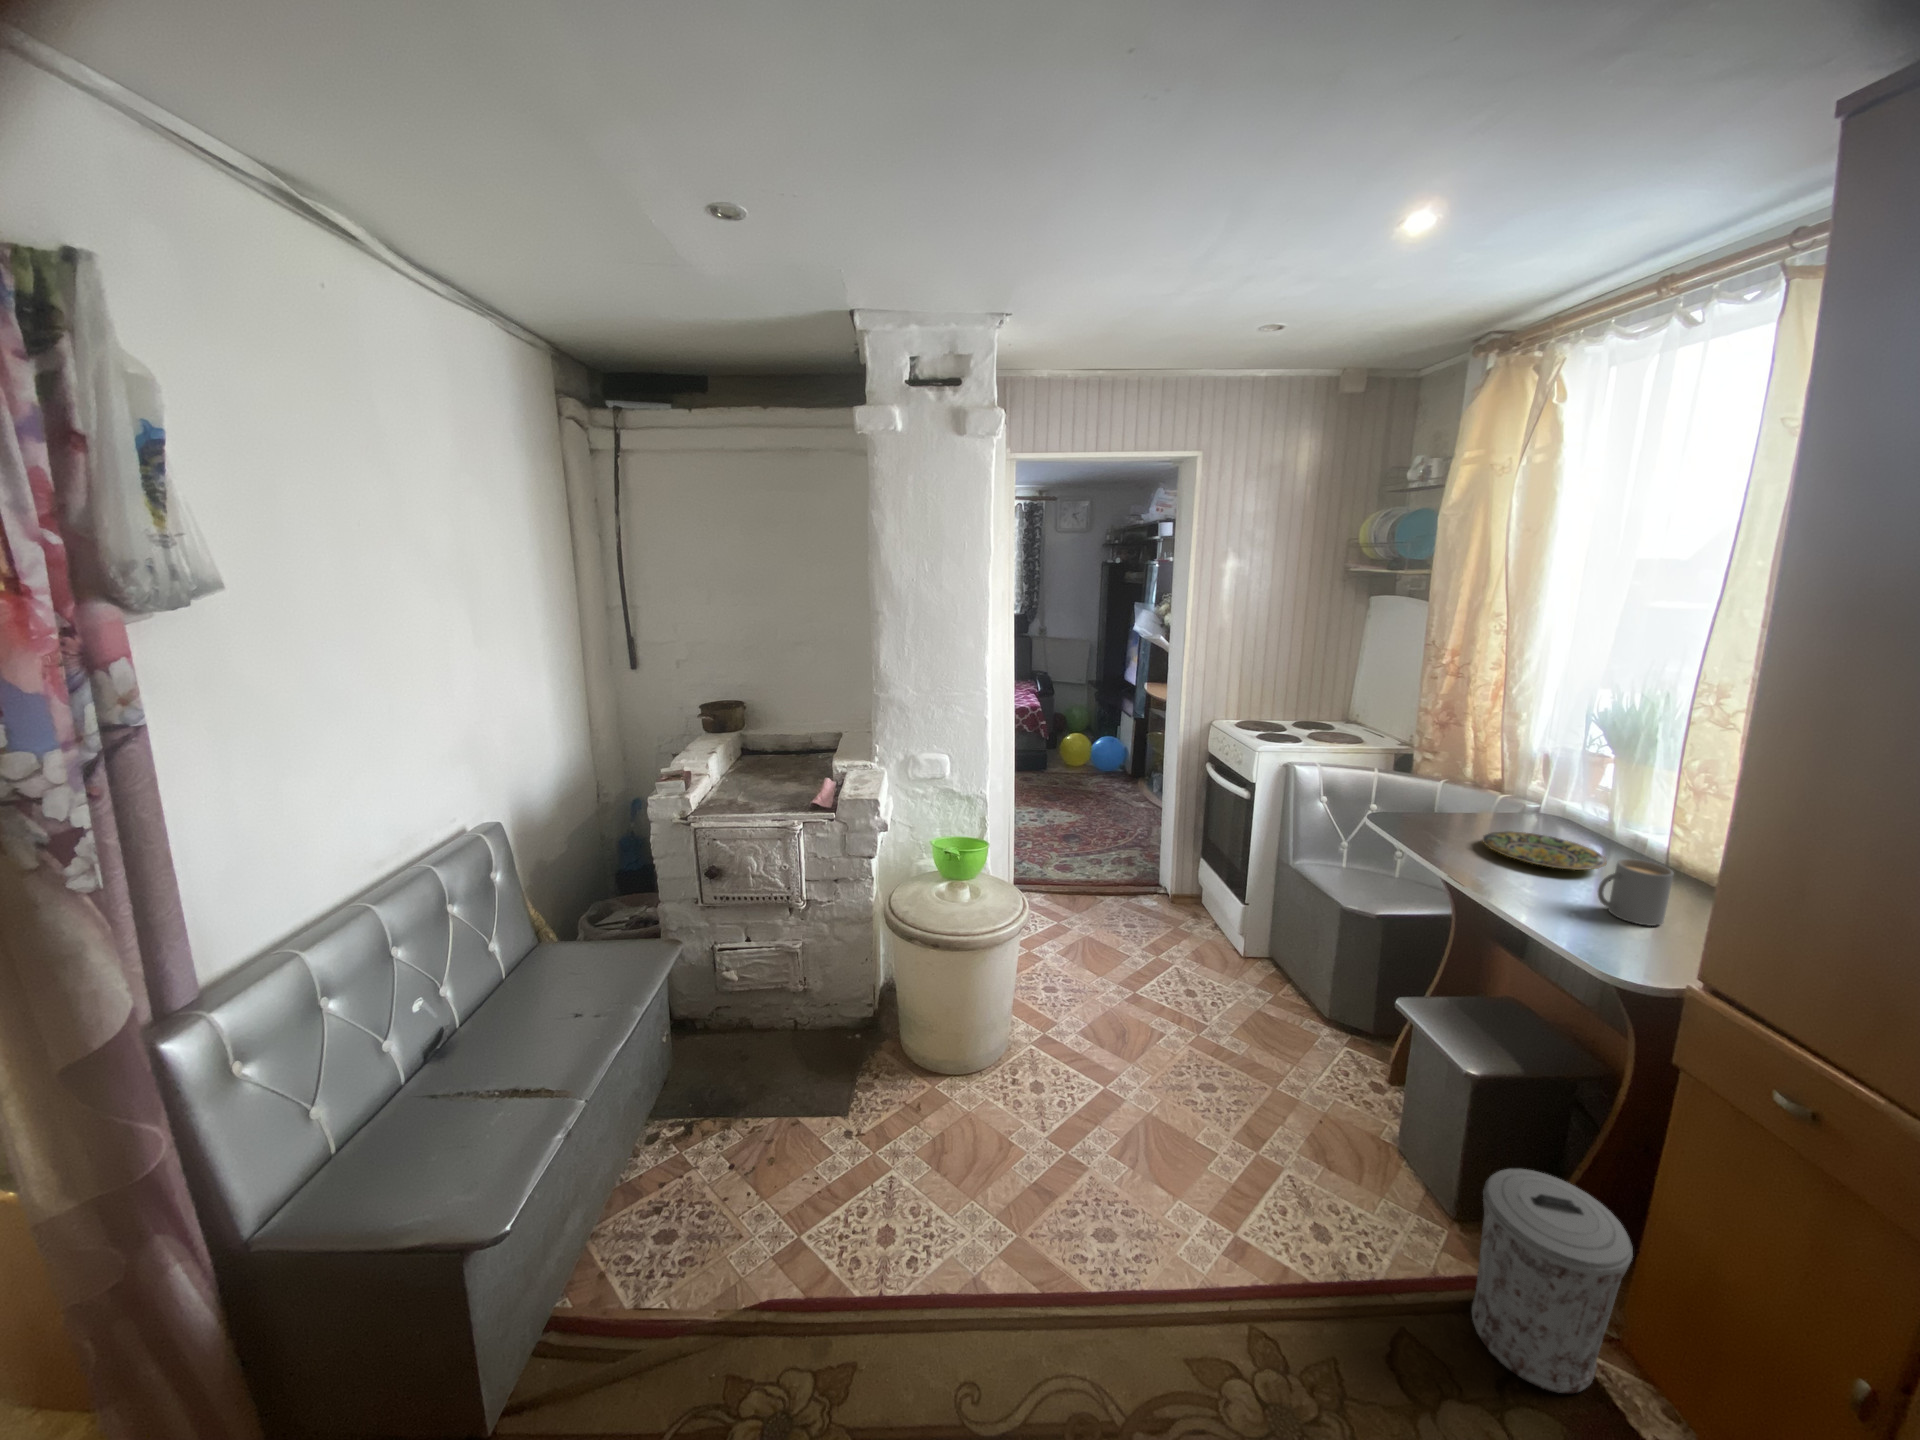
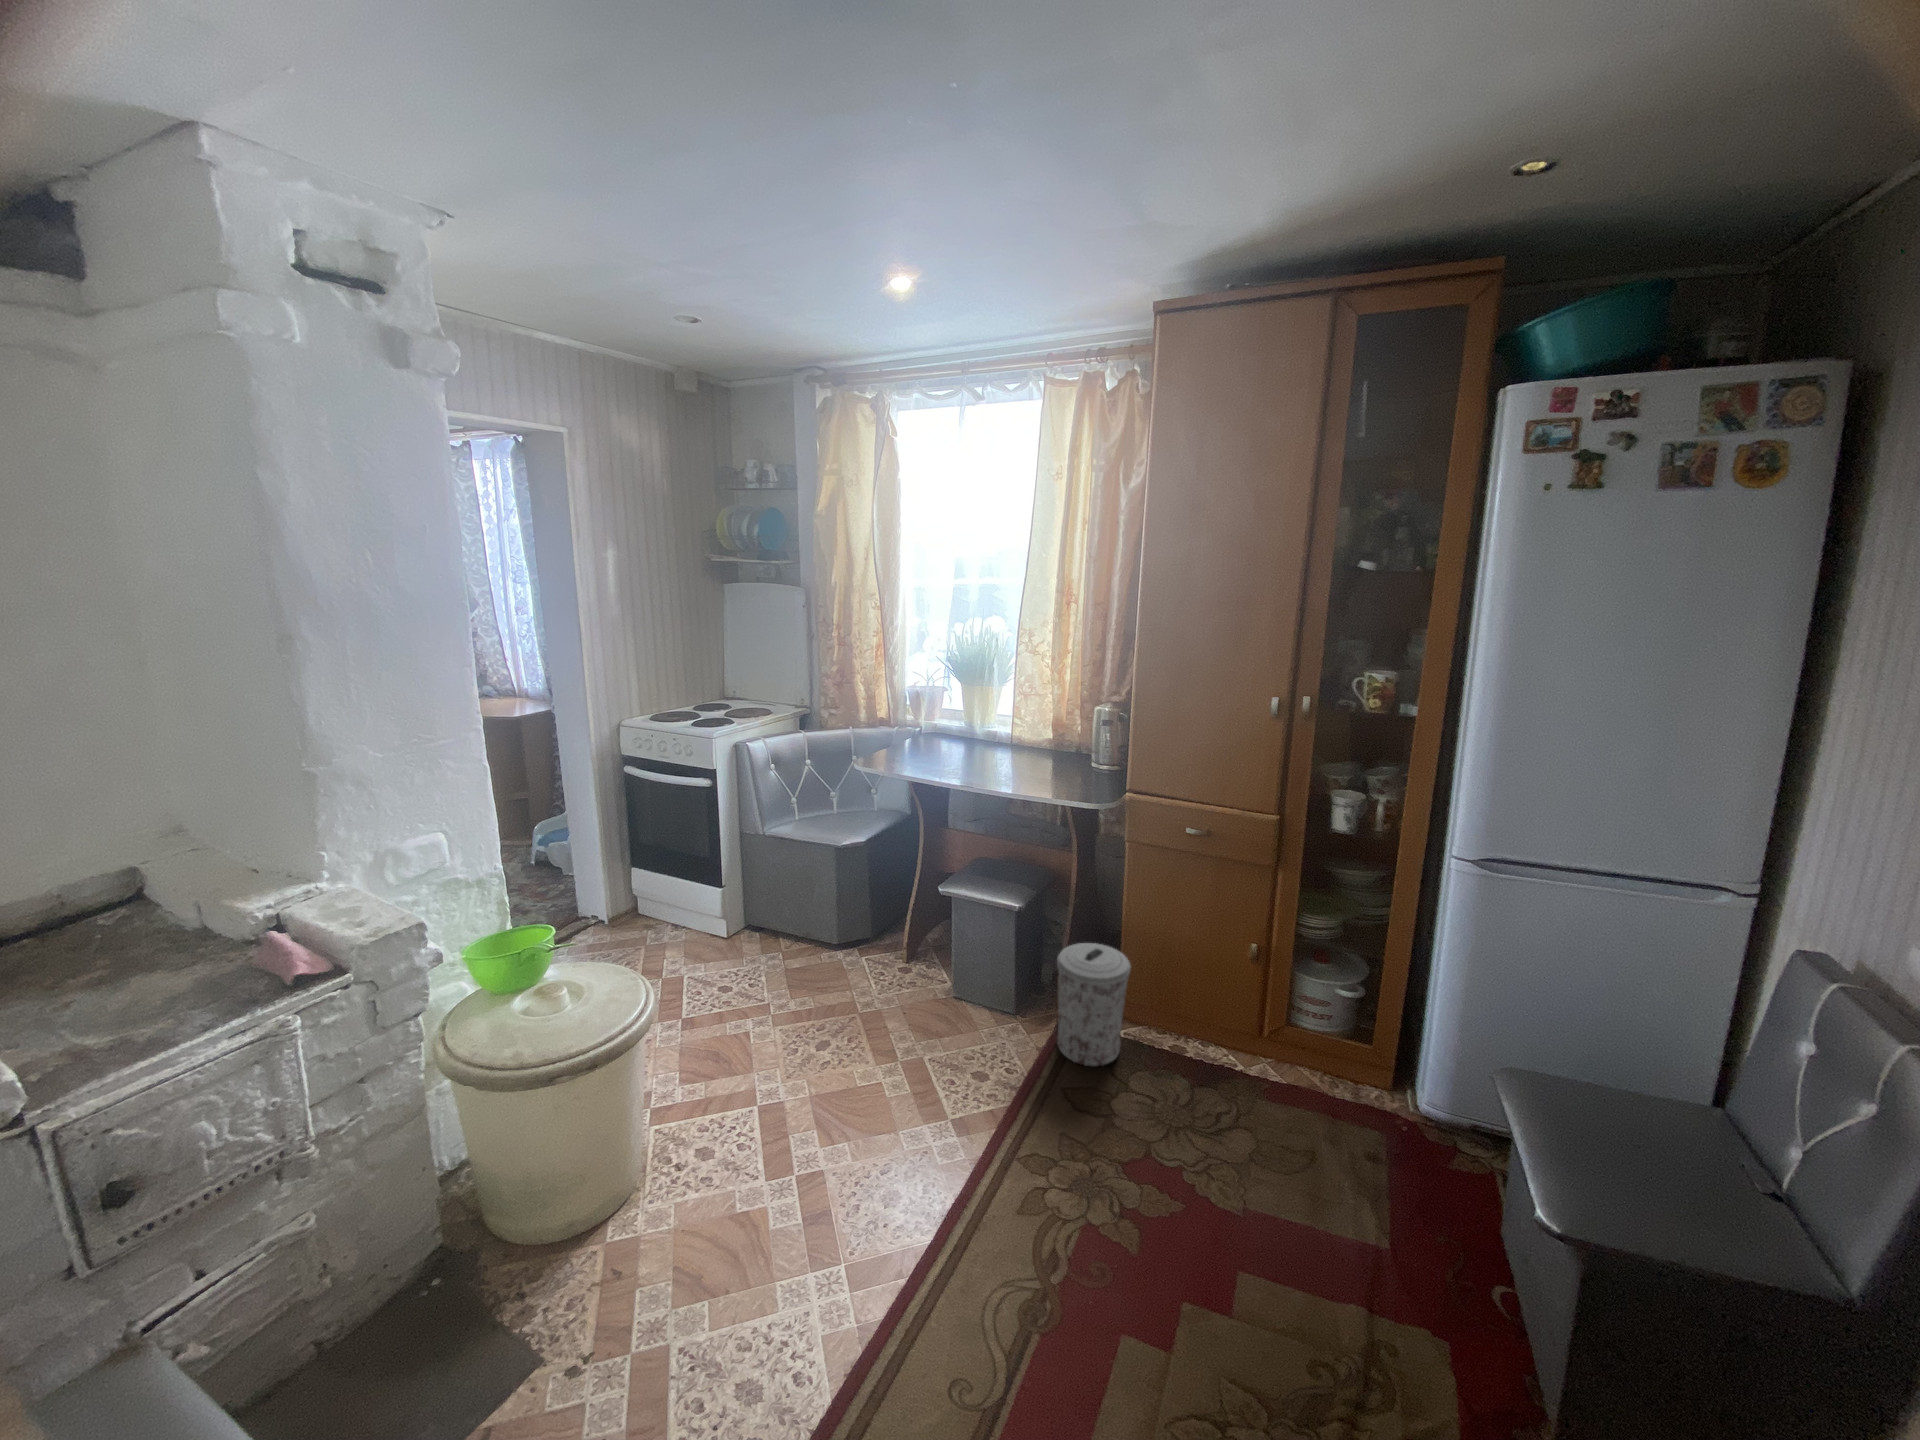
plate: present [1483,831,1607,870] -> none [937,745,1006,764]
mug: present [1598,859,1674,926] -> none [1036,742,1063,780]

